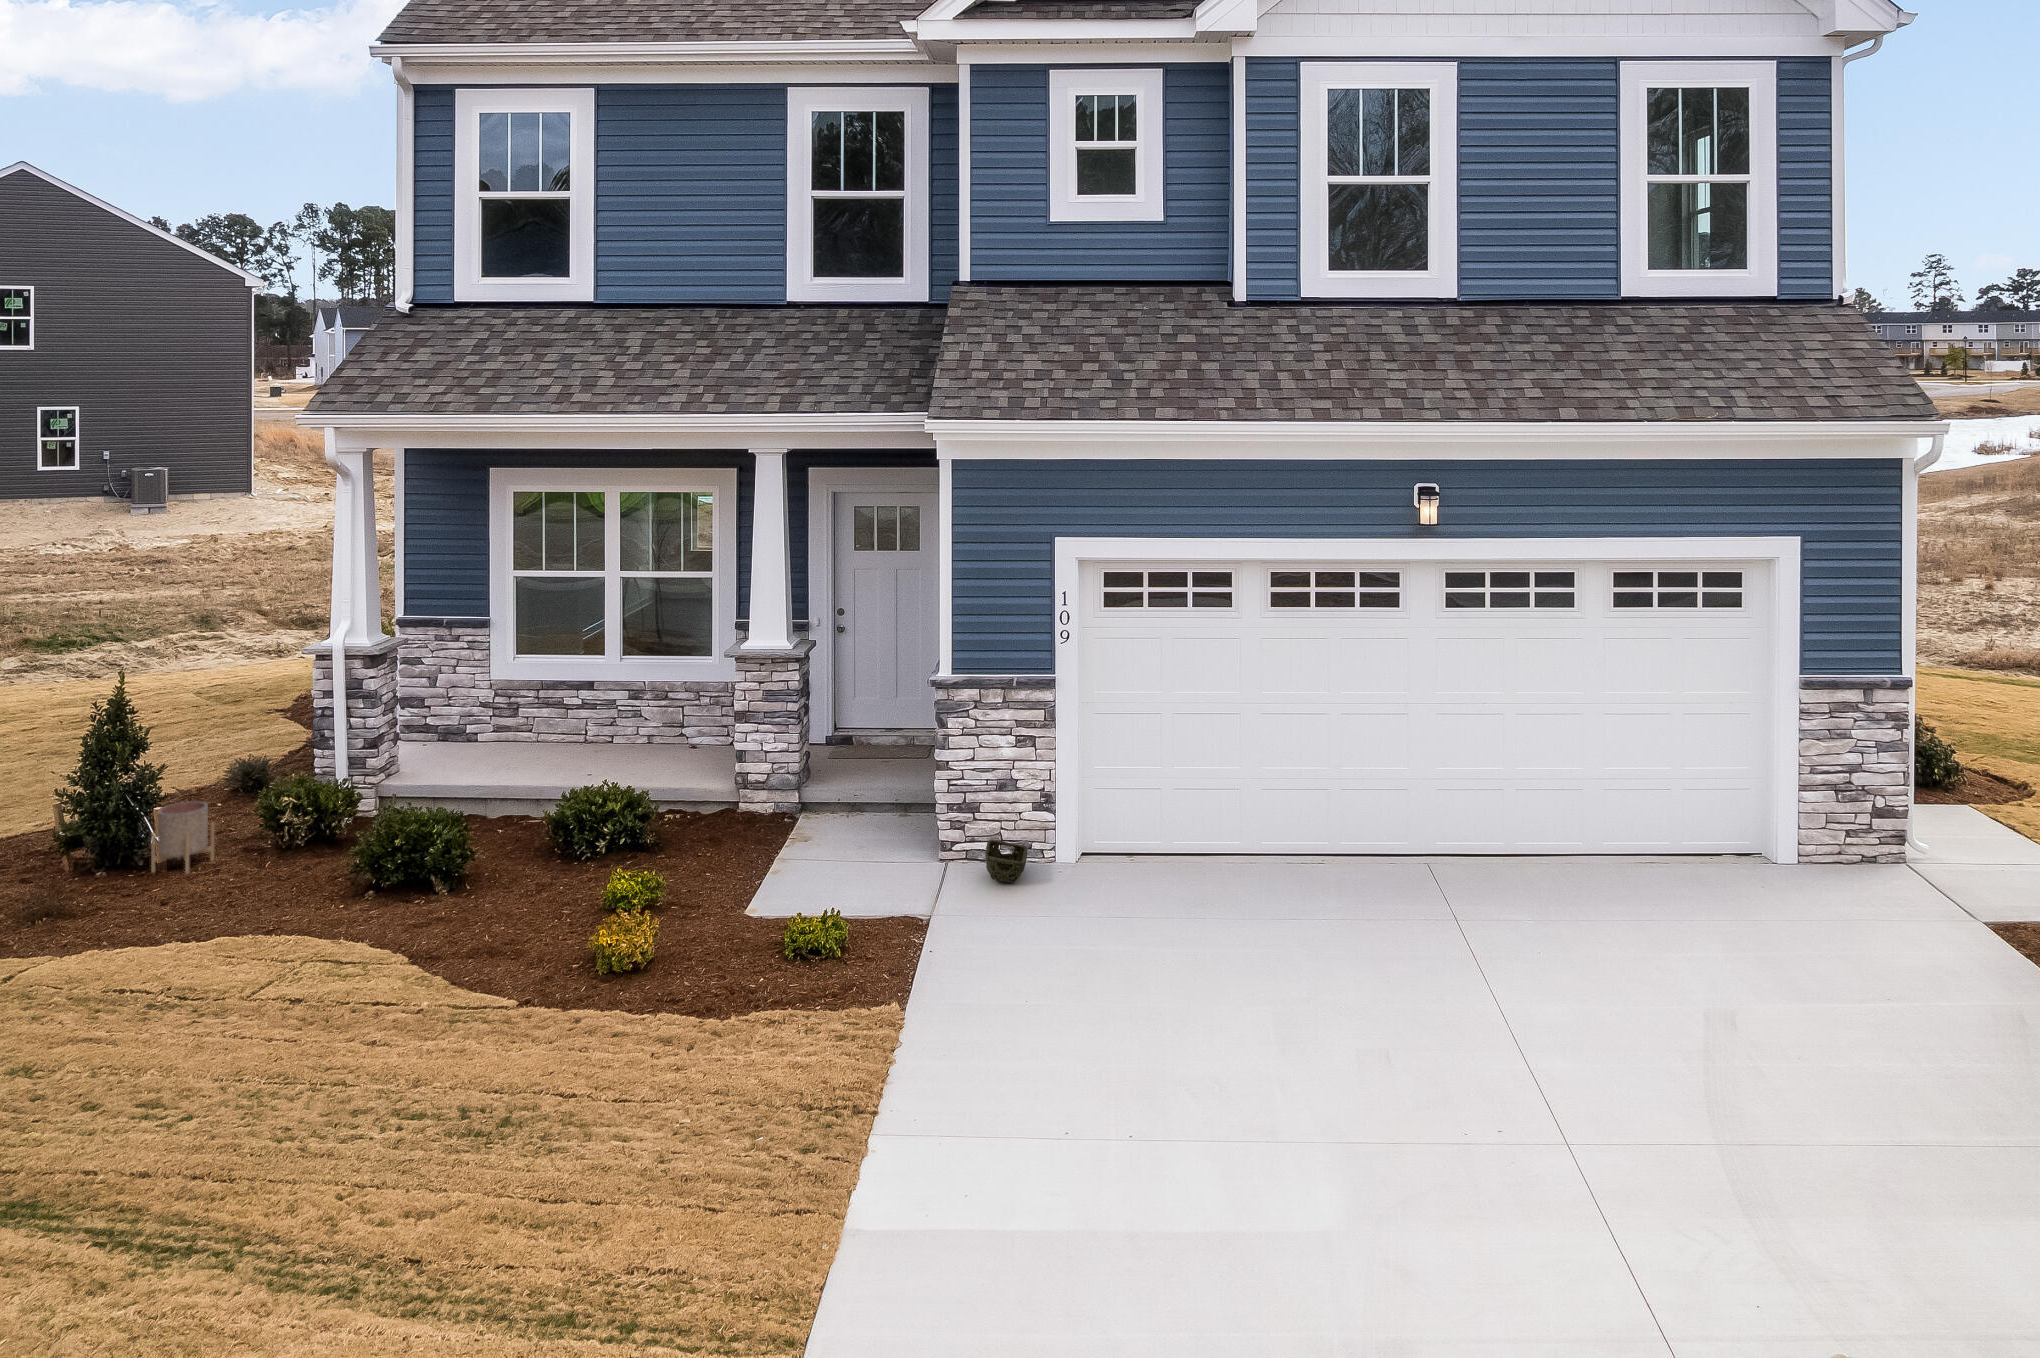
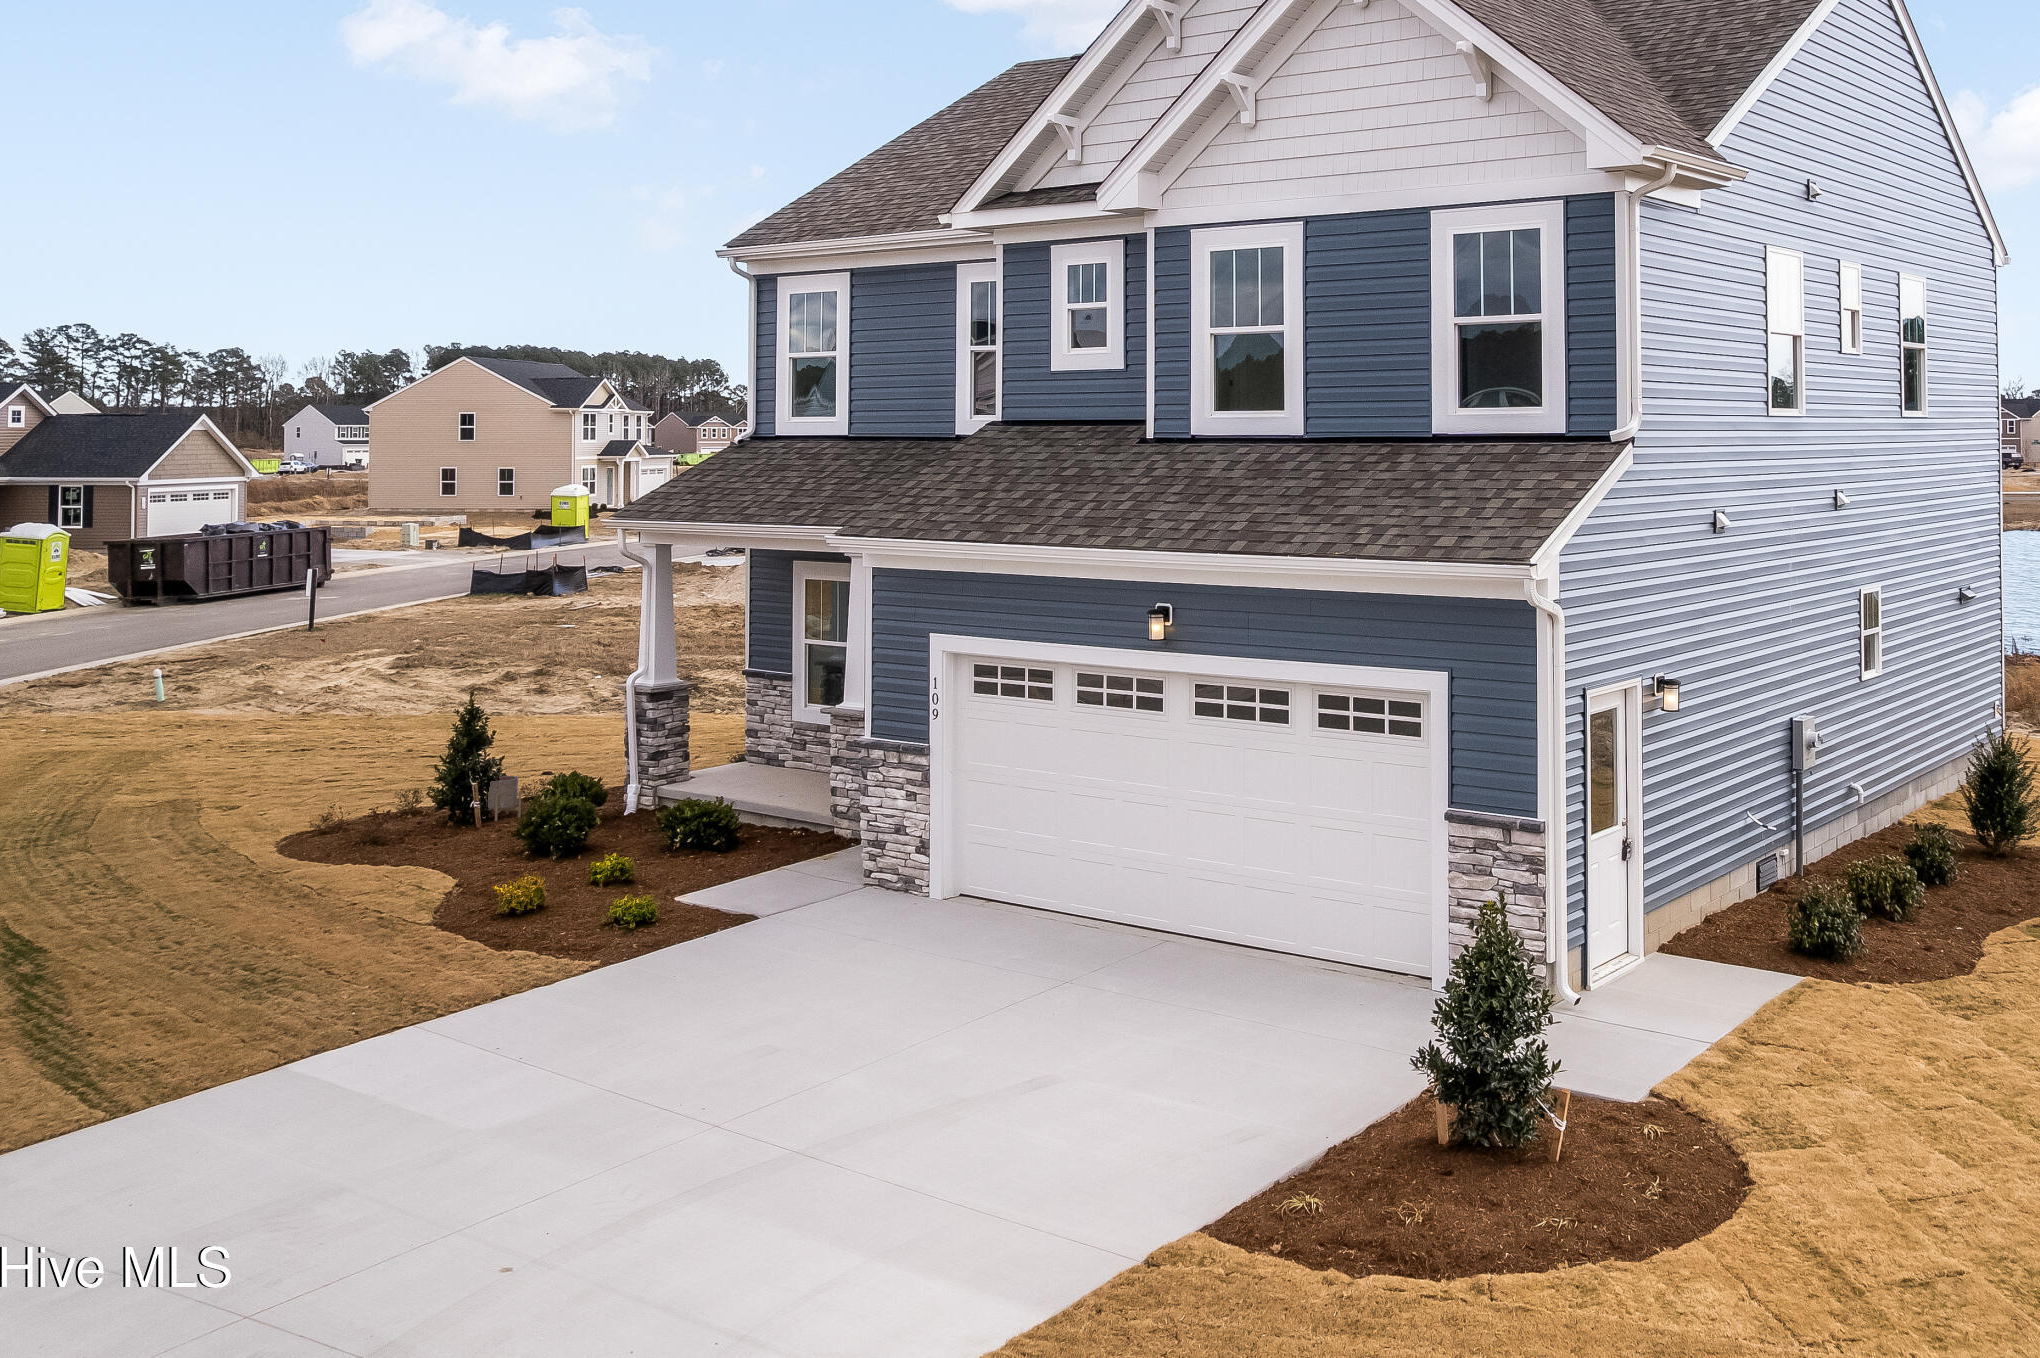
woven basket: present [985,840,1027,883] -> none [852,868,903,899]

